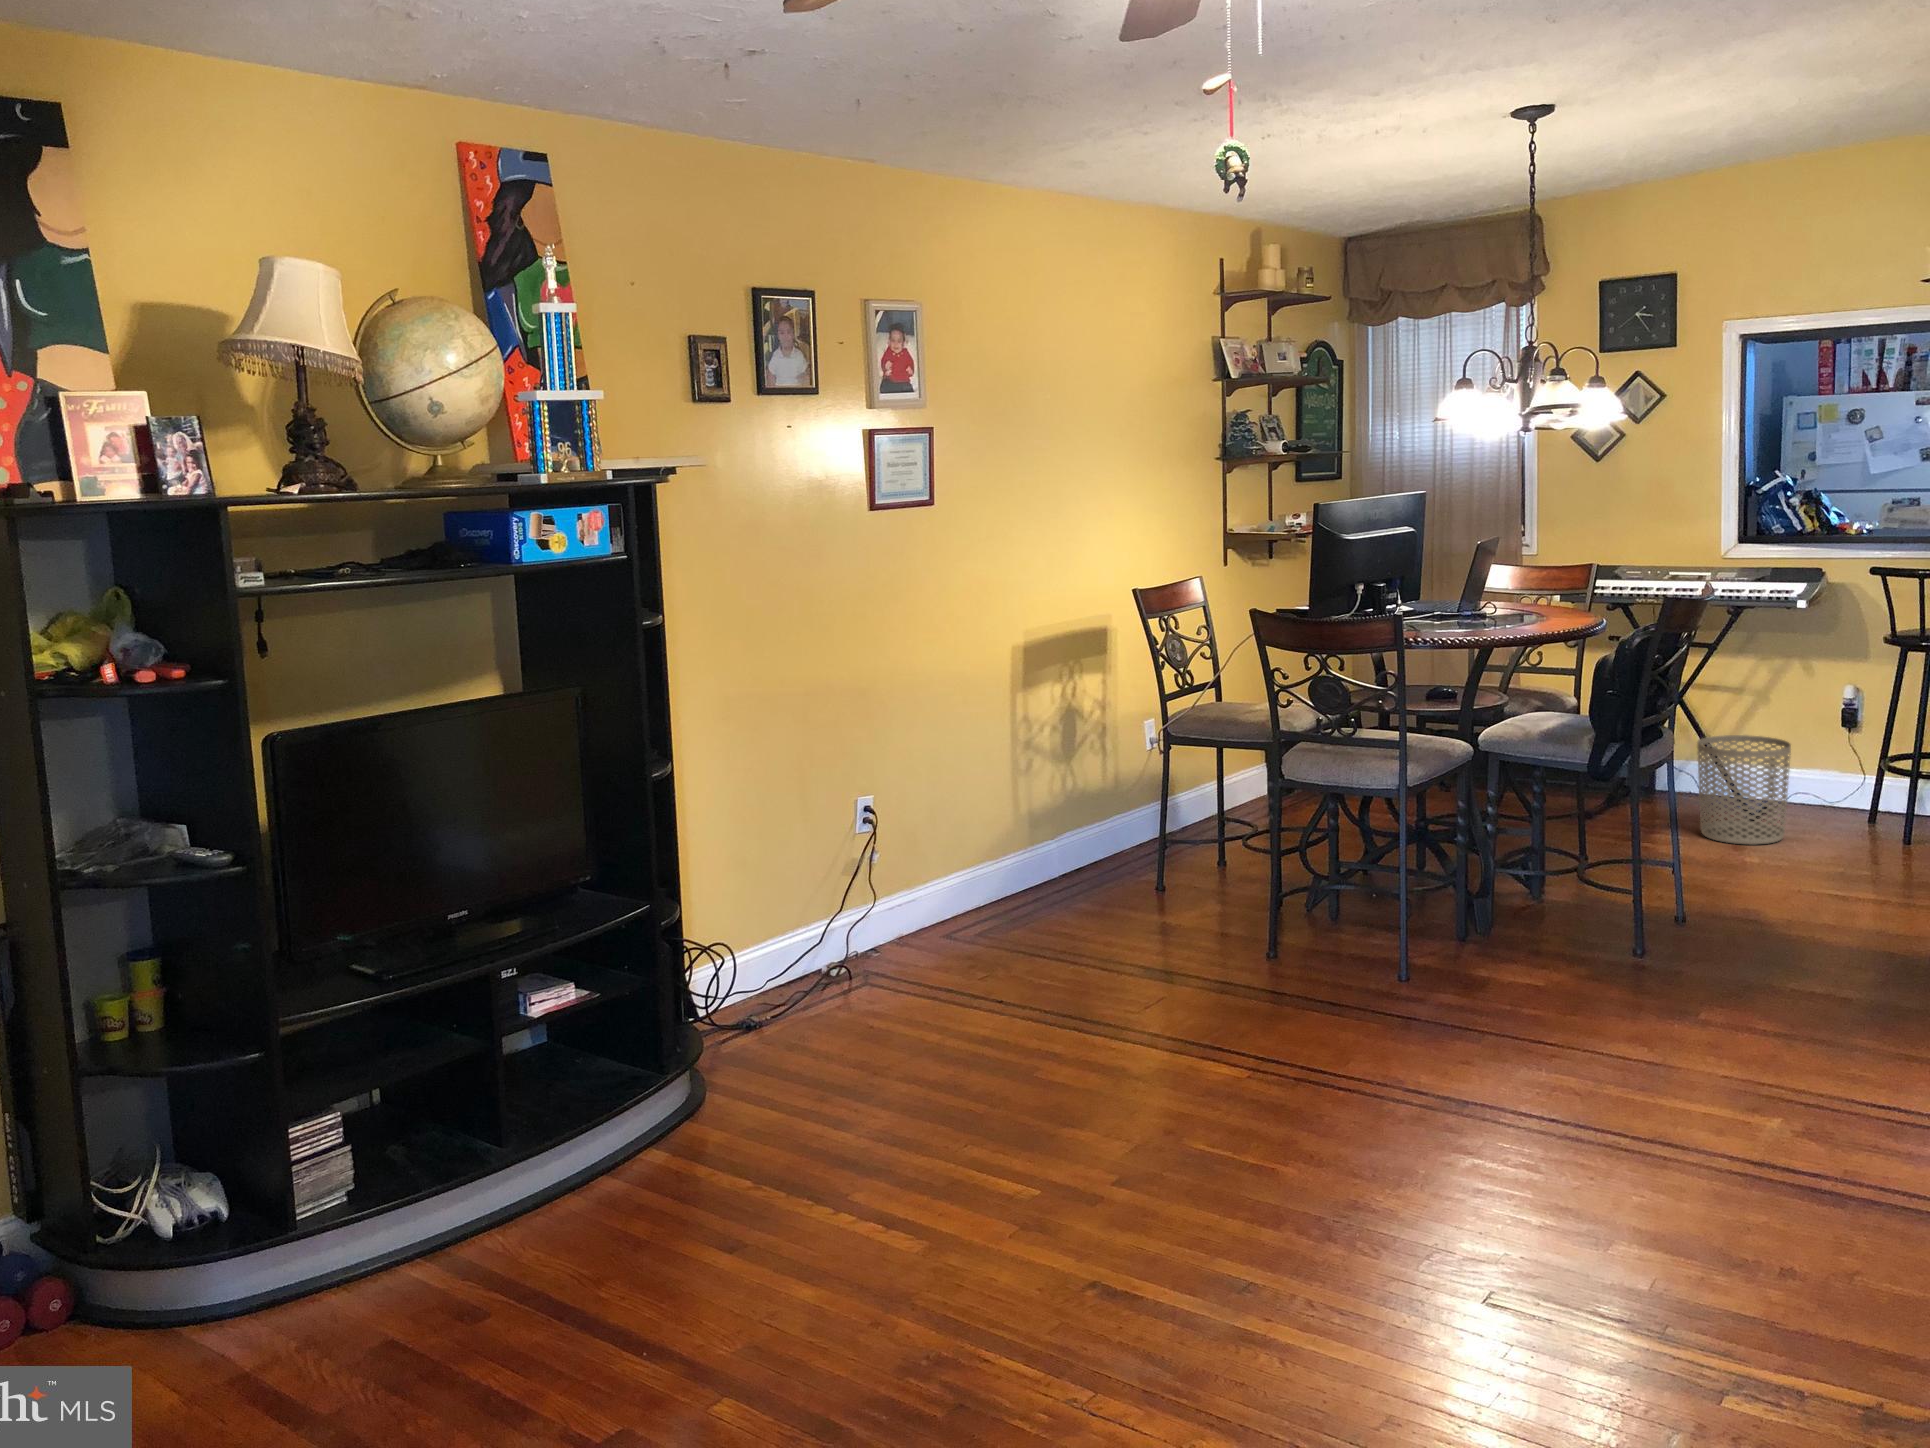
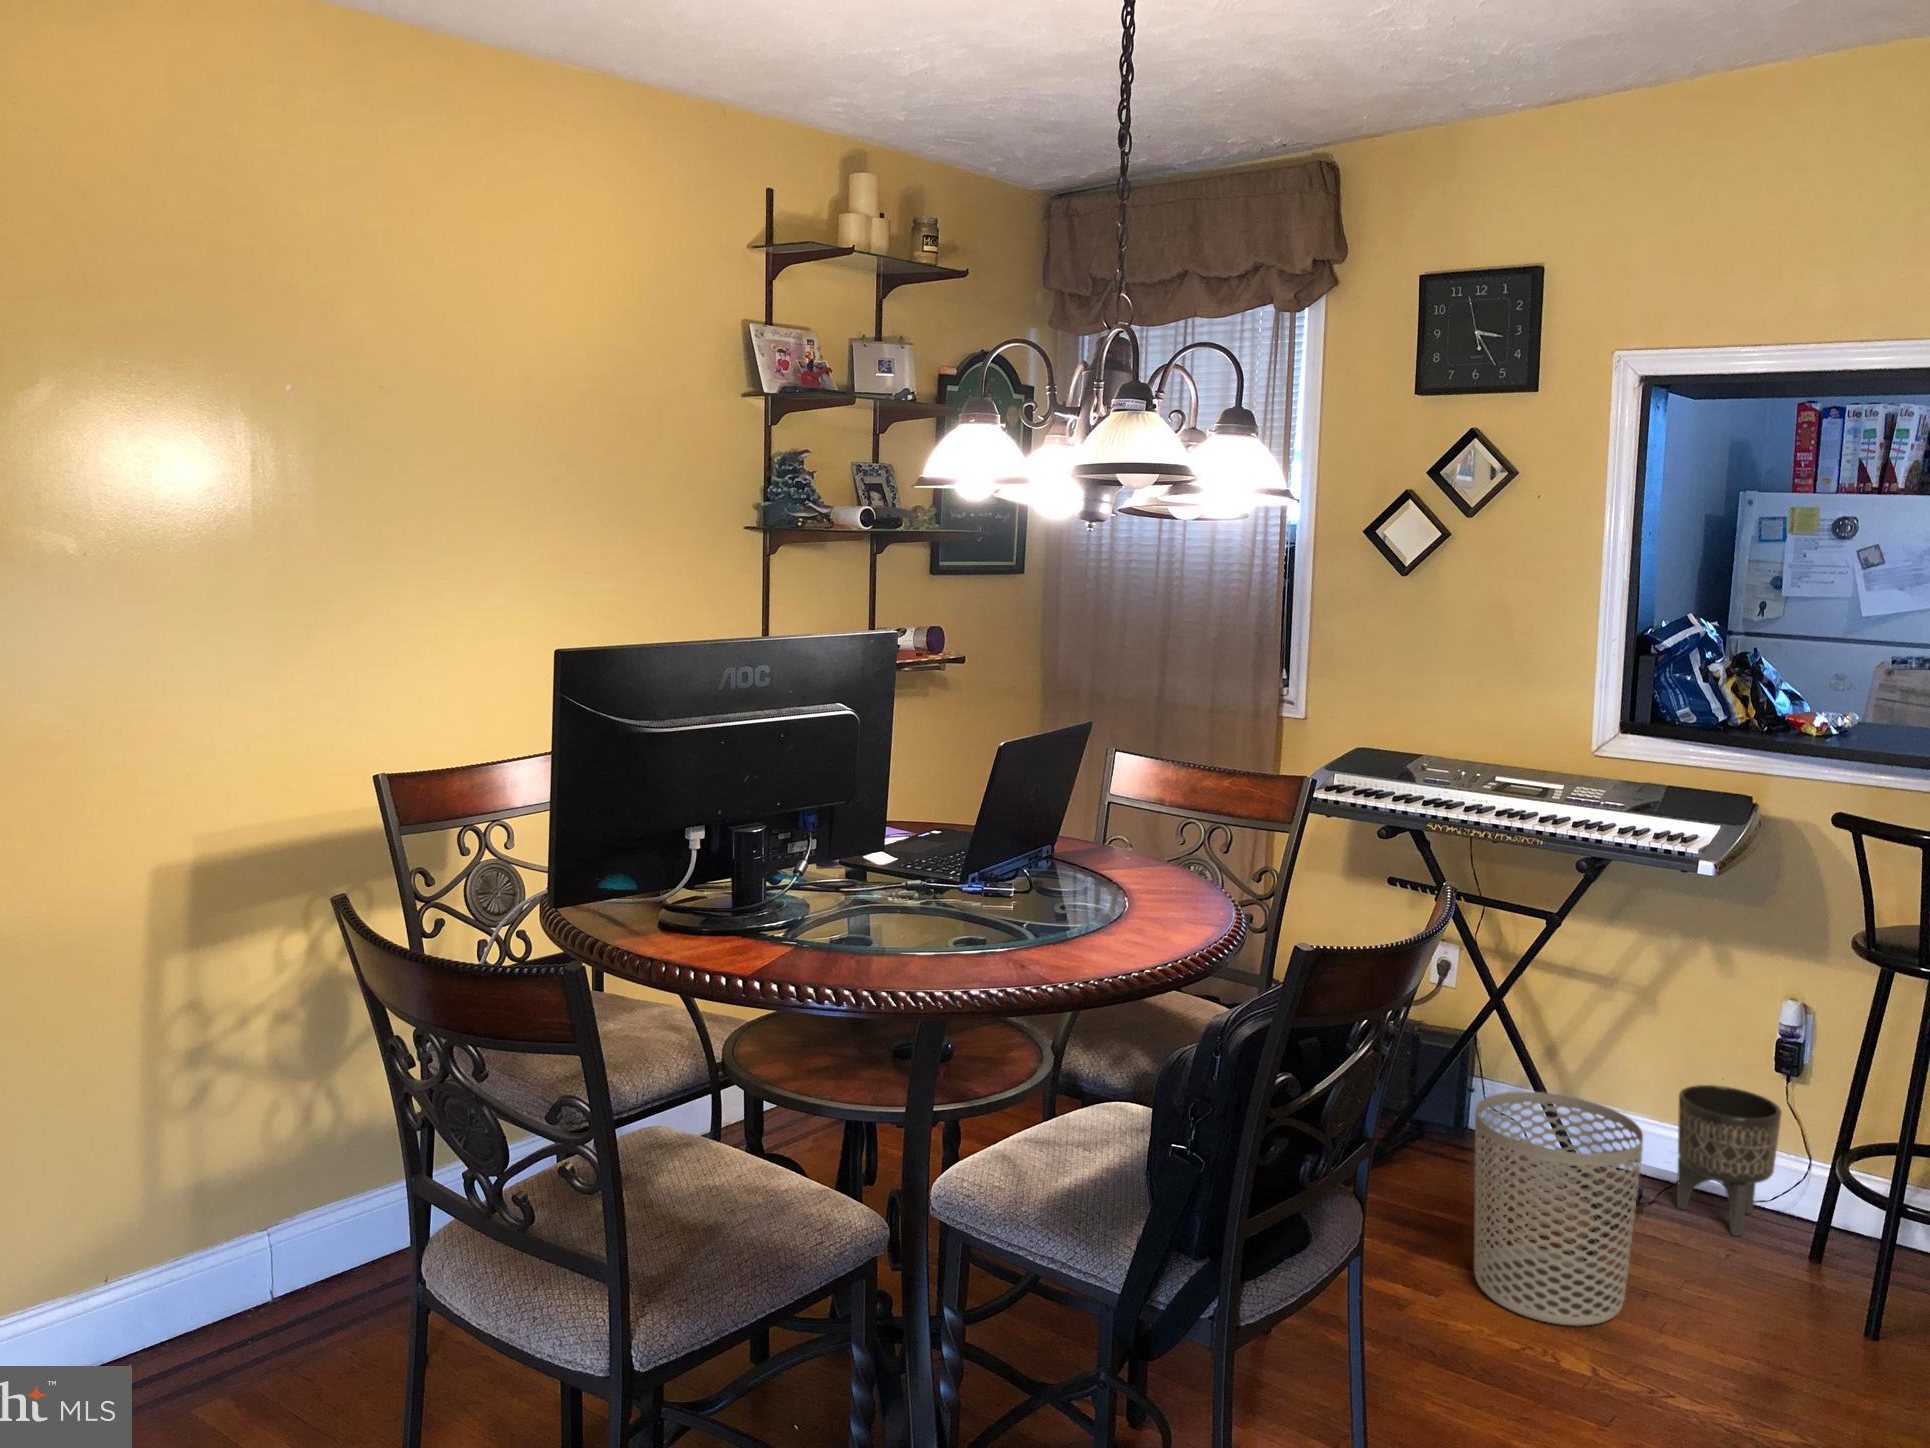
planter: none [1792,736,1851,812] -> present [1677,1085,1782,1236]

